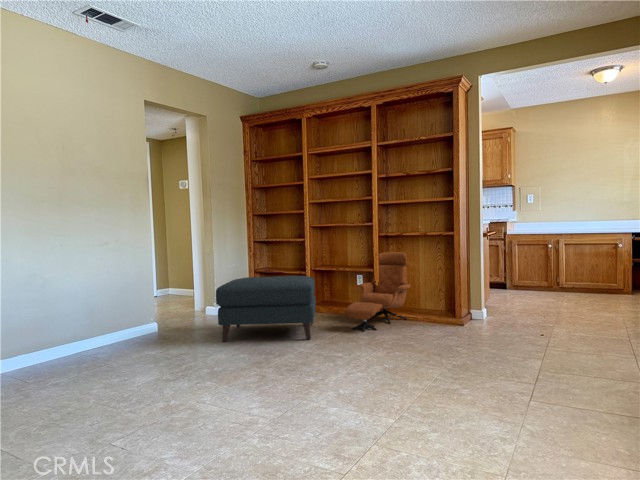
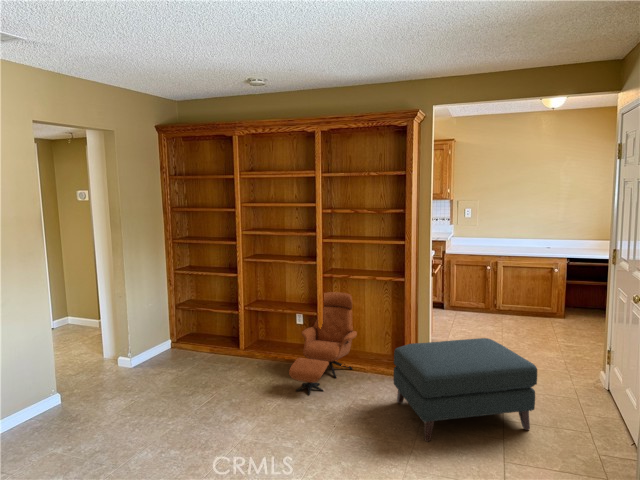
ottoman: present [216,276,316,342] -> present [394,338,537,442]

